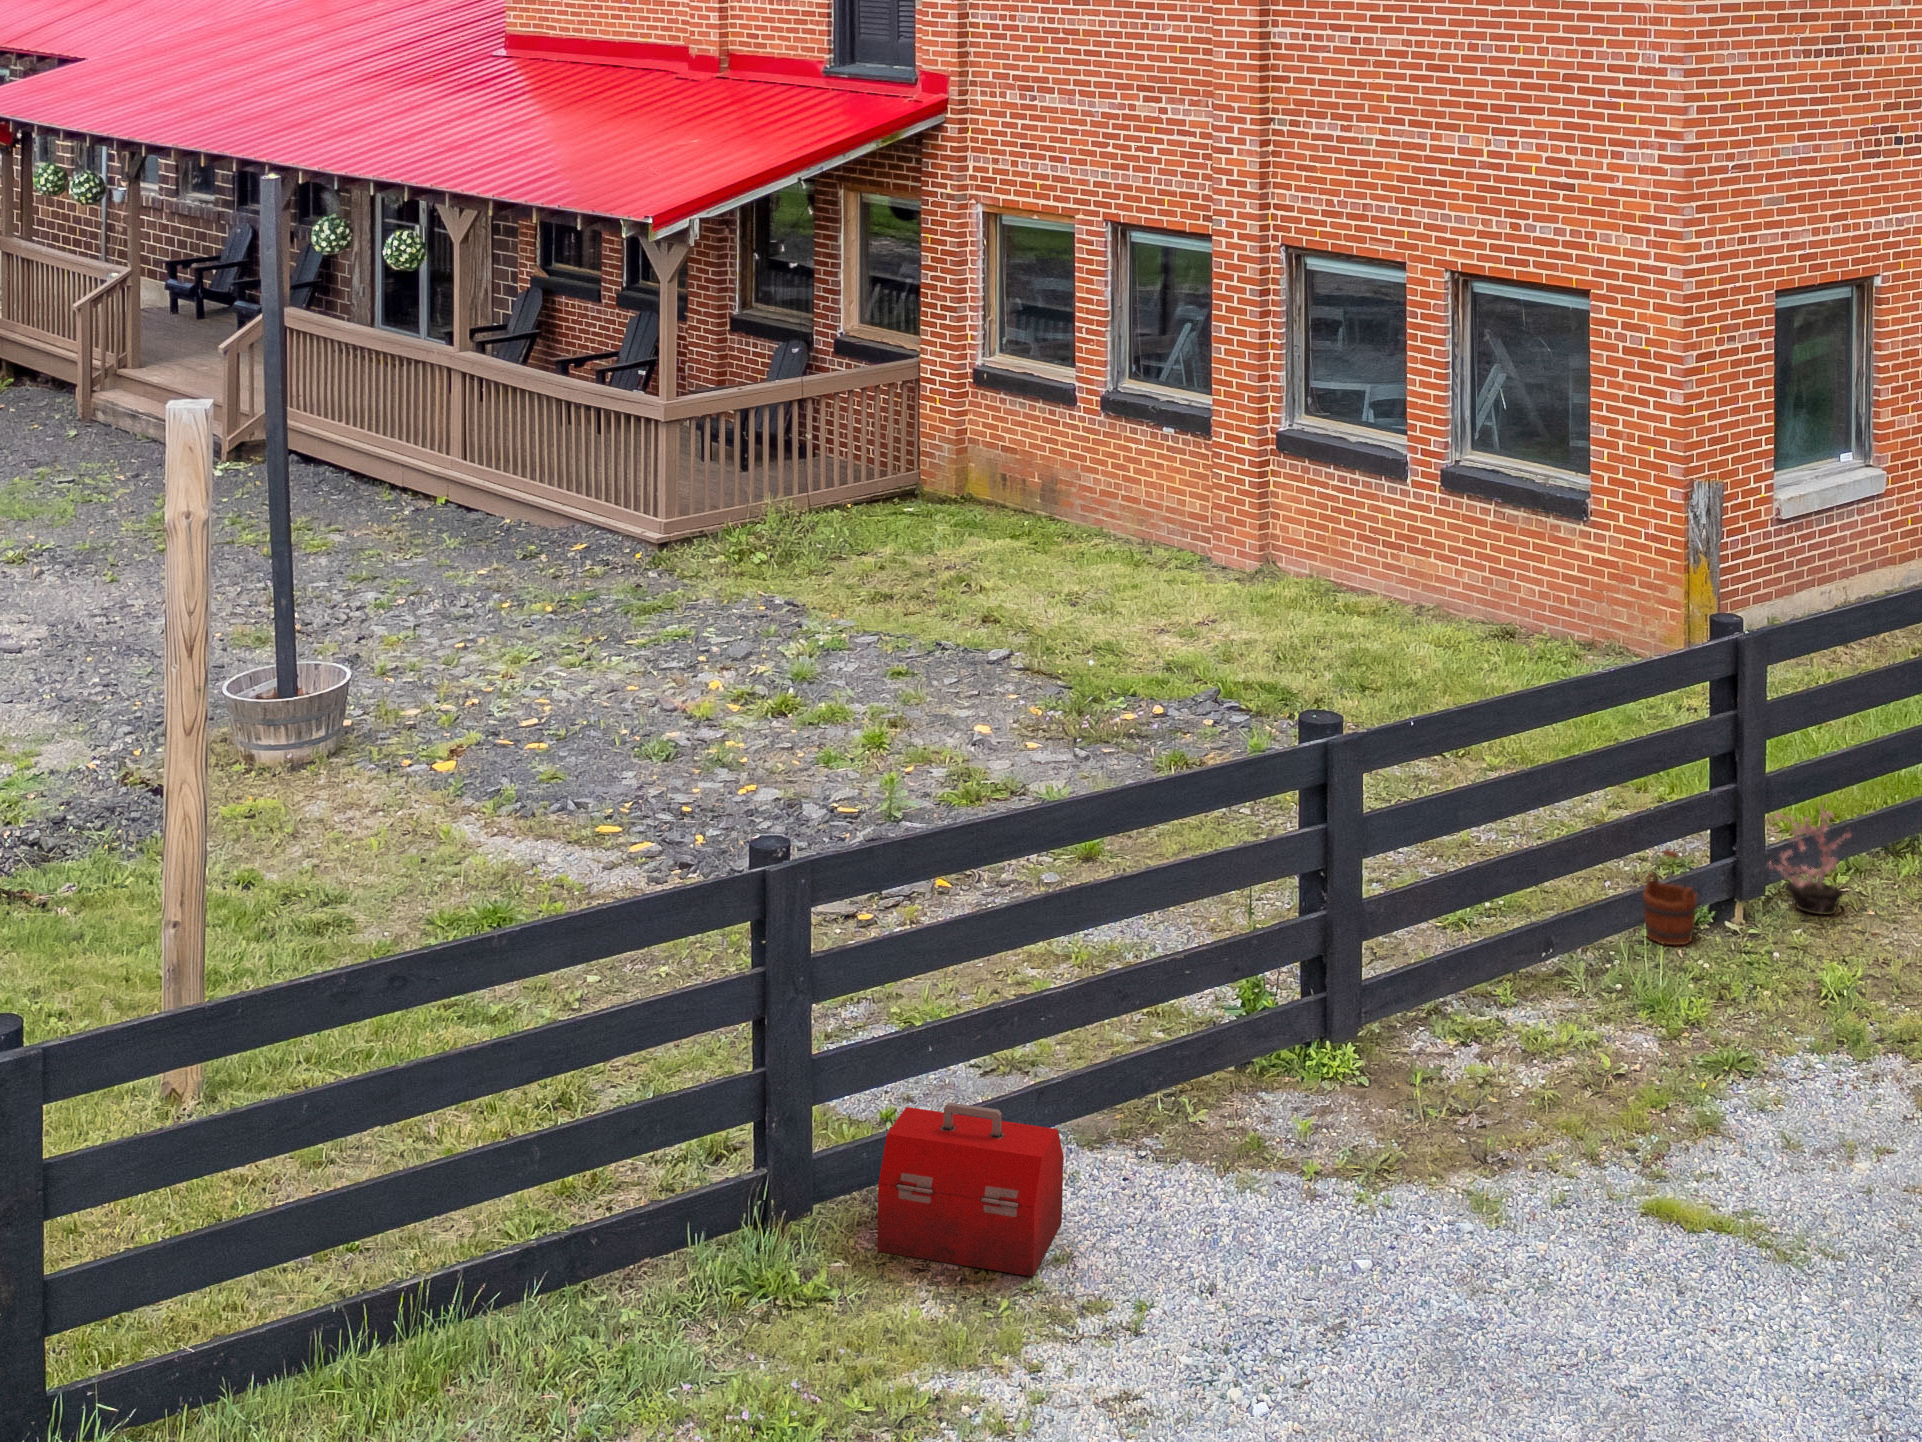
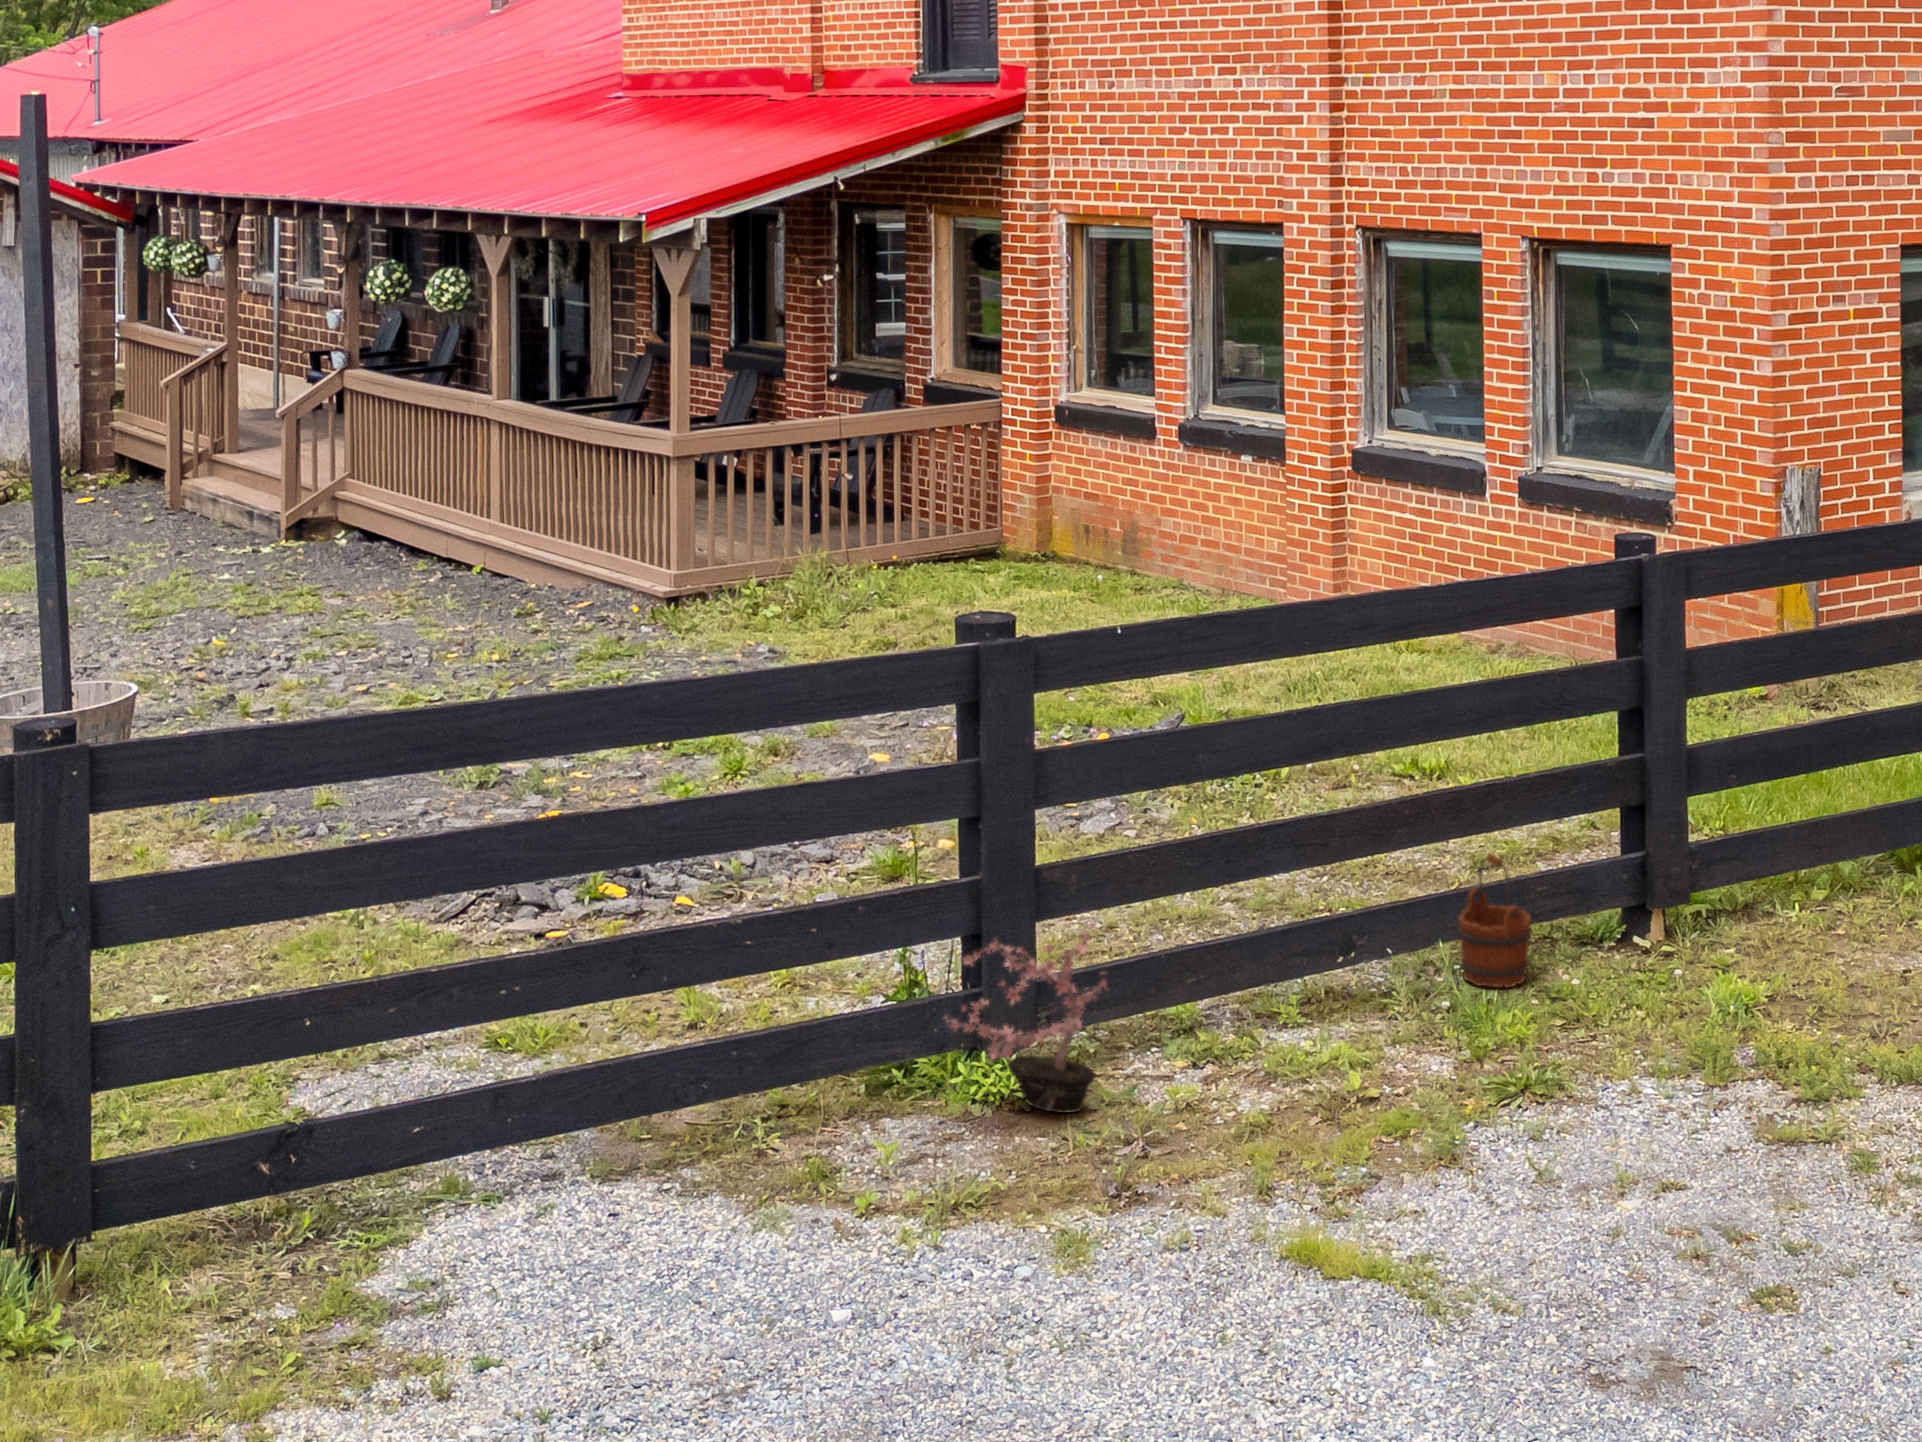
potted plant: present [1765,805,1850,915] -> present [945,921,1106,1113]
toolbox: present [877,1102,1063,1276] -> none [29,1116,334,1373]

